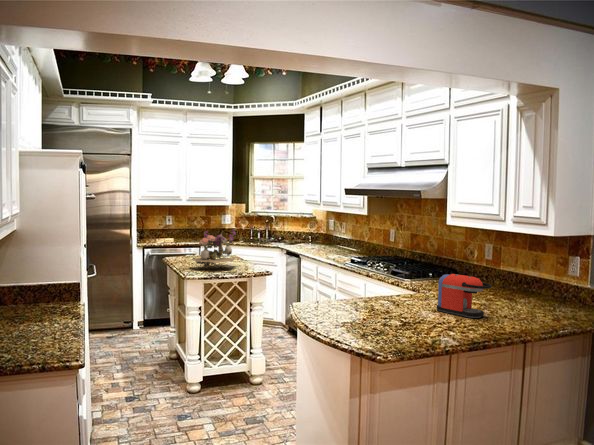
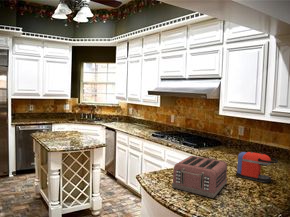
flower arrangement: present [191,229,240,267] -> none [52,116,87,143]
toaster: none [327,277,410,327] -> present [172,156,227,198]

